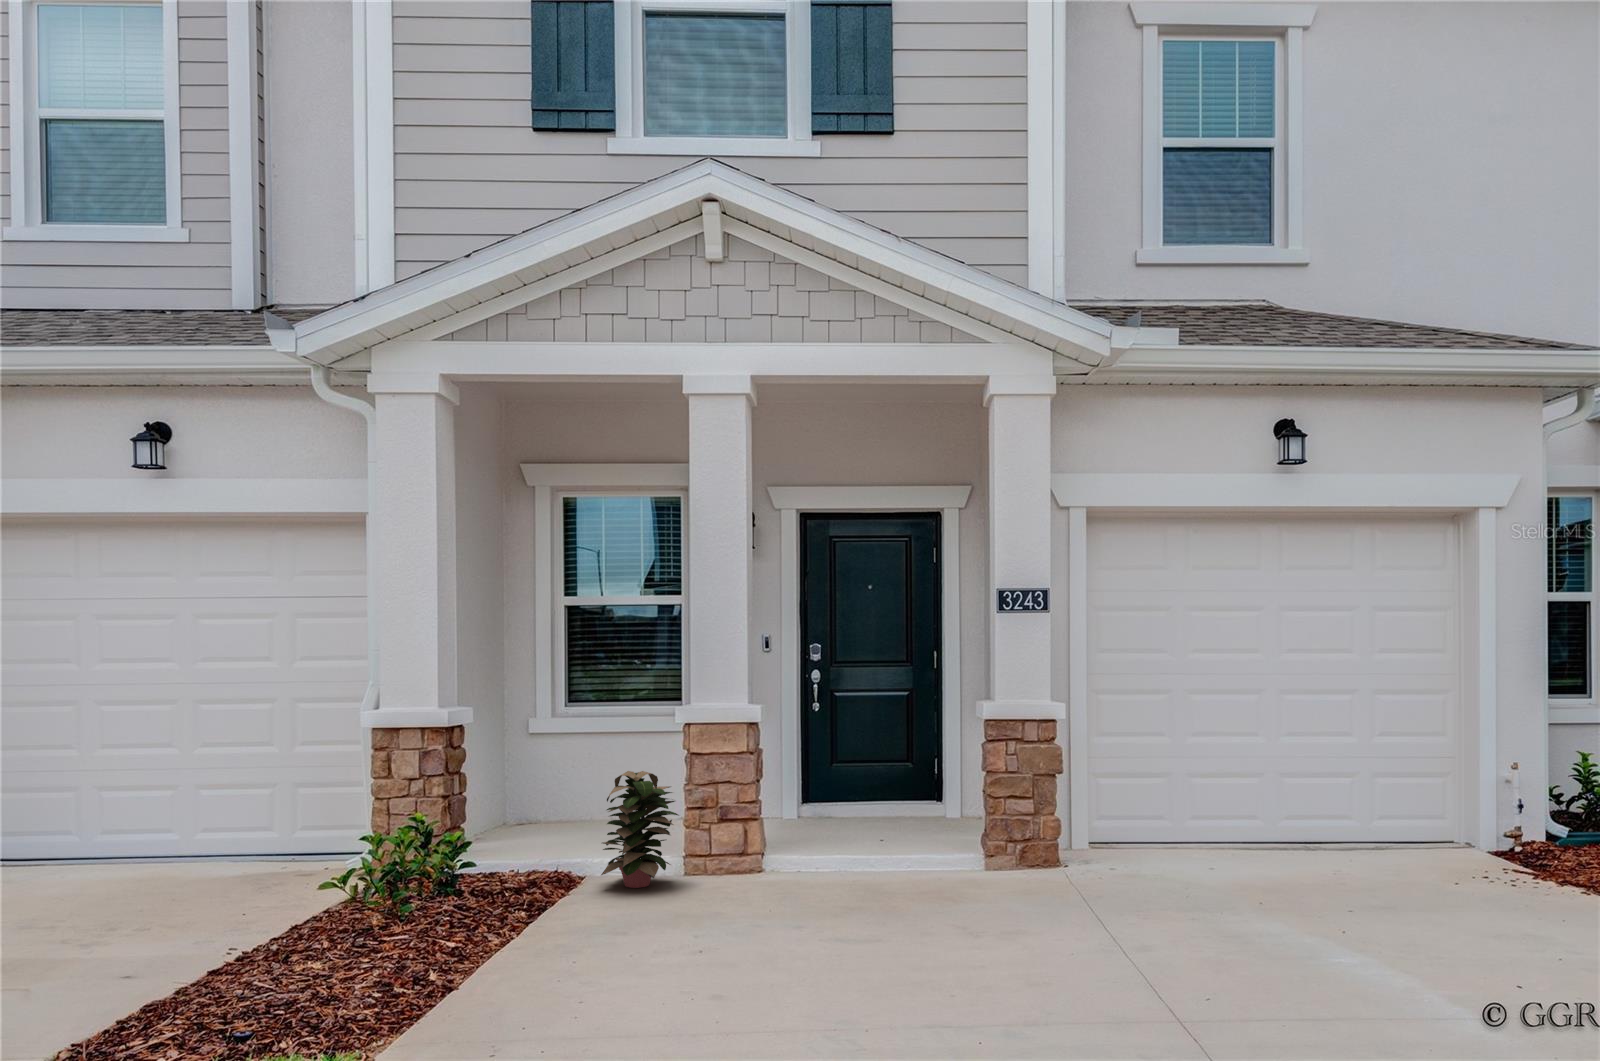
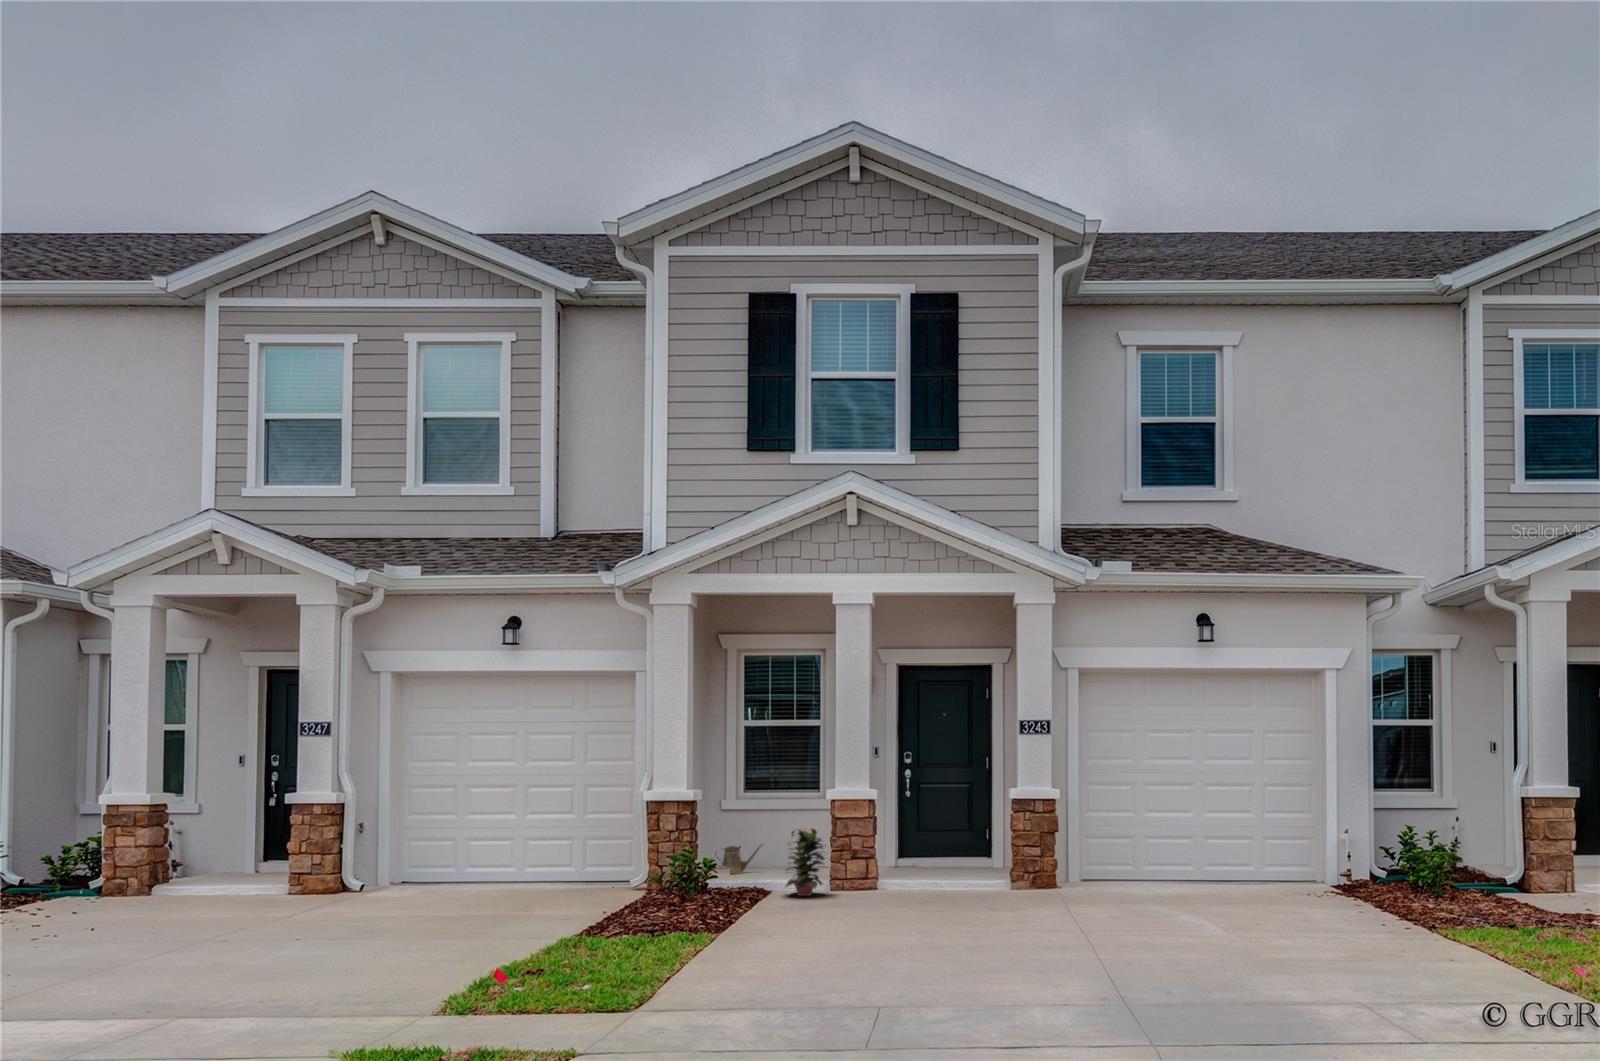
watering can: none [515,784,592,833] -> present [722,844,763,874]

